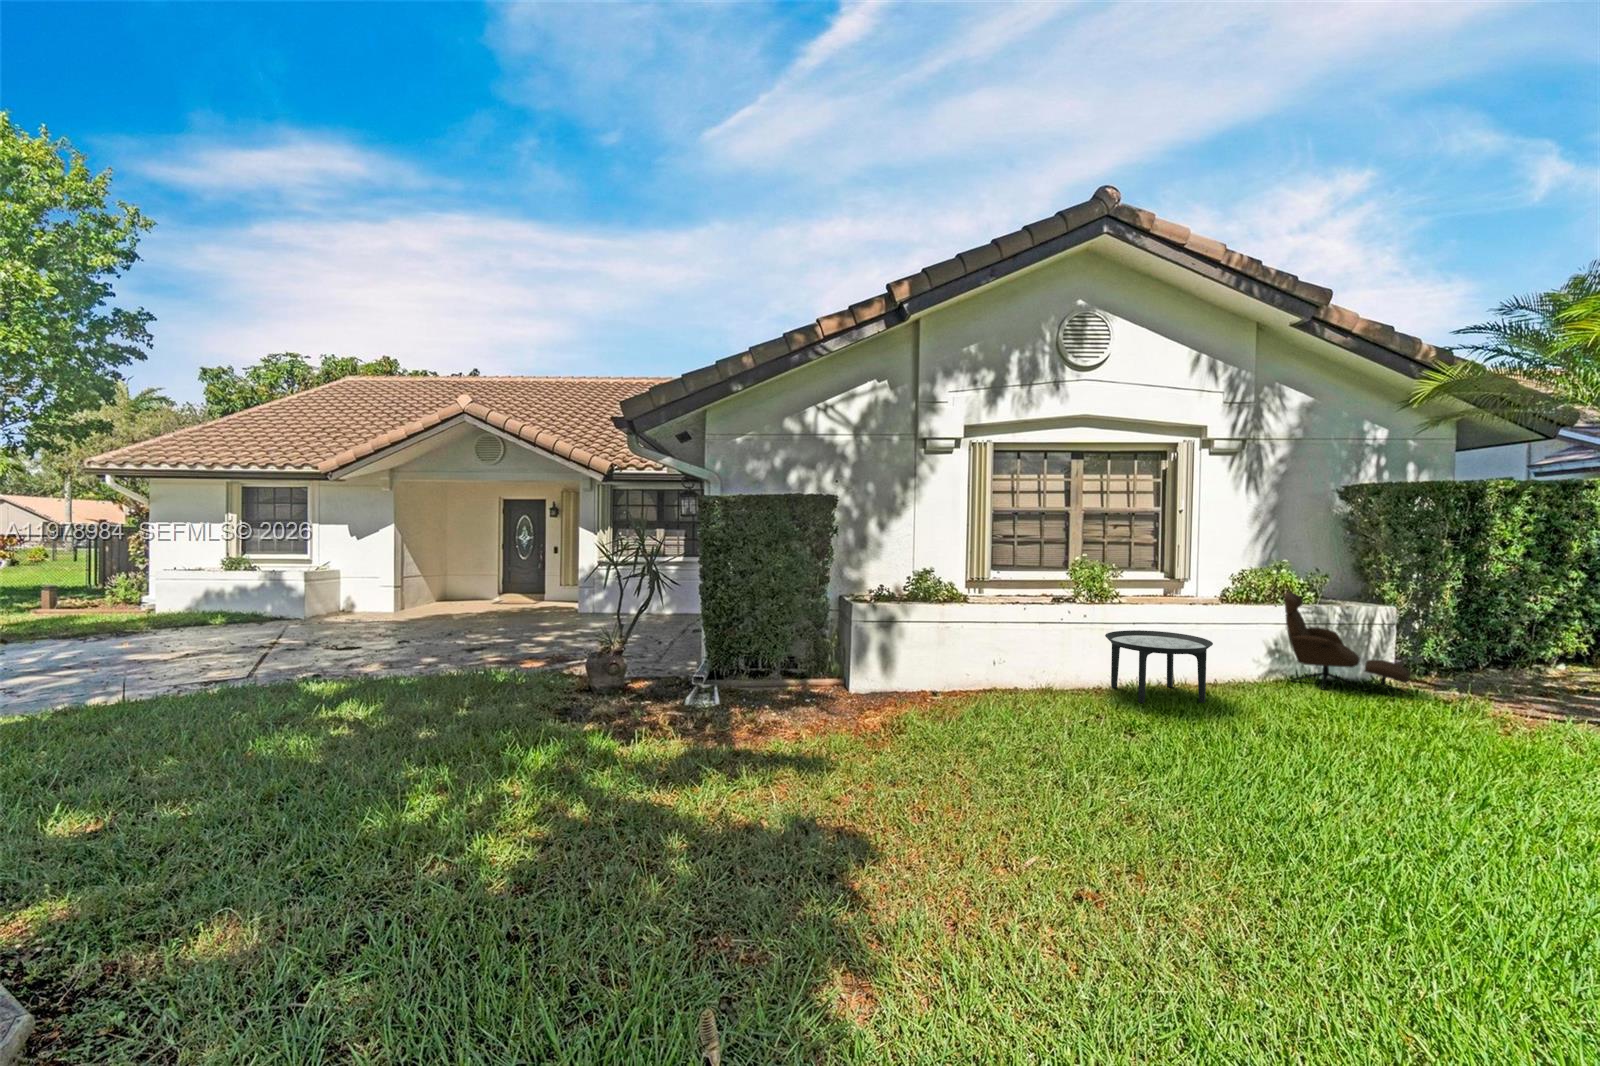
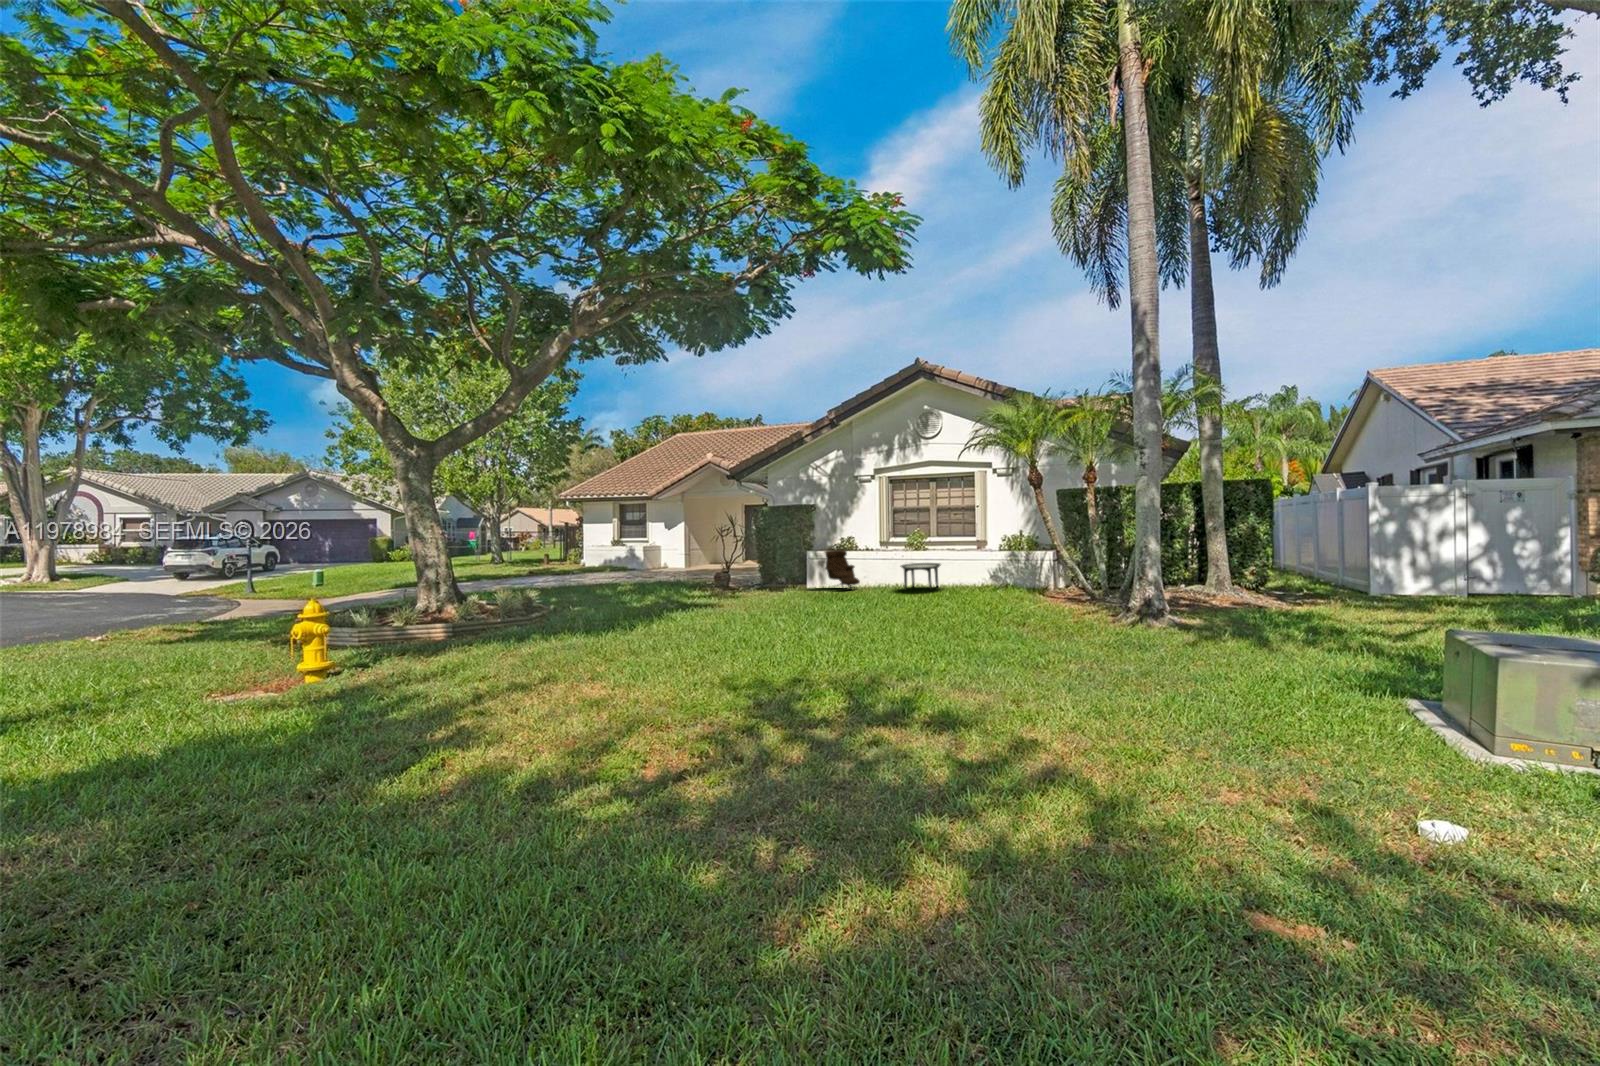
lounge chair: present [1284,593,1410,696] -> present [825,550,860,589]

